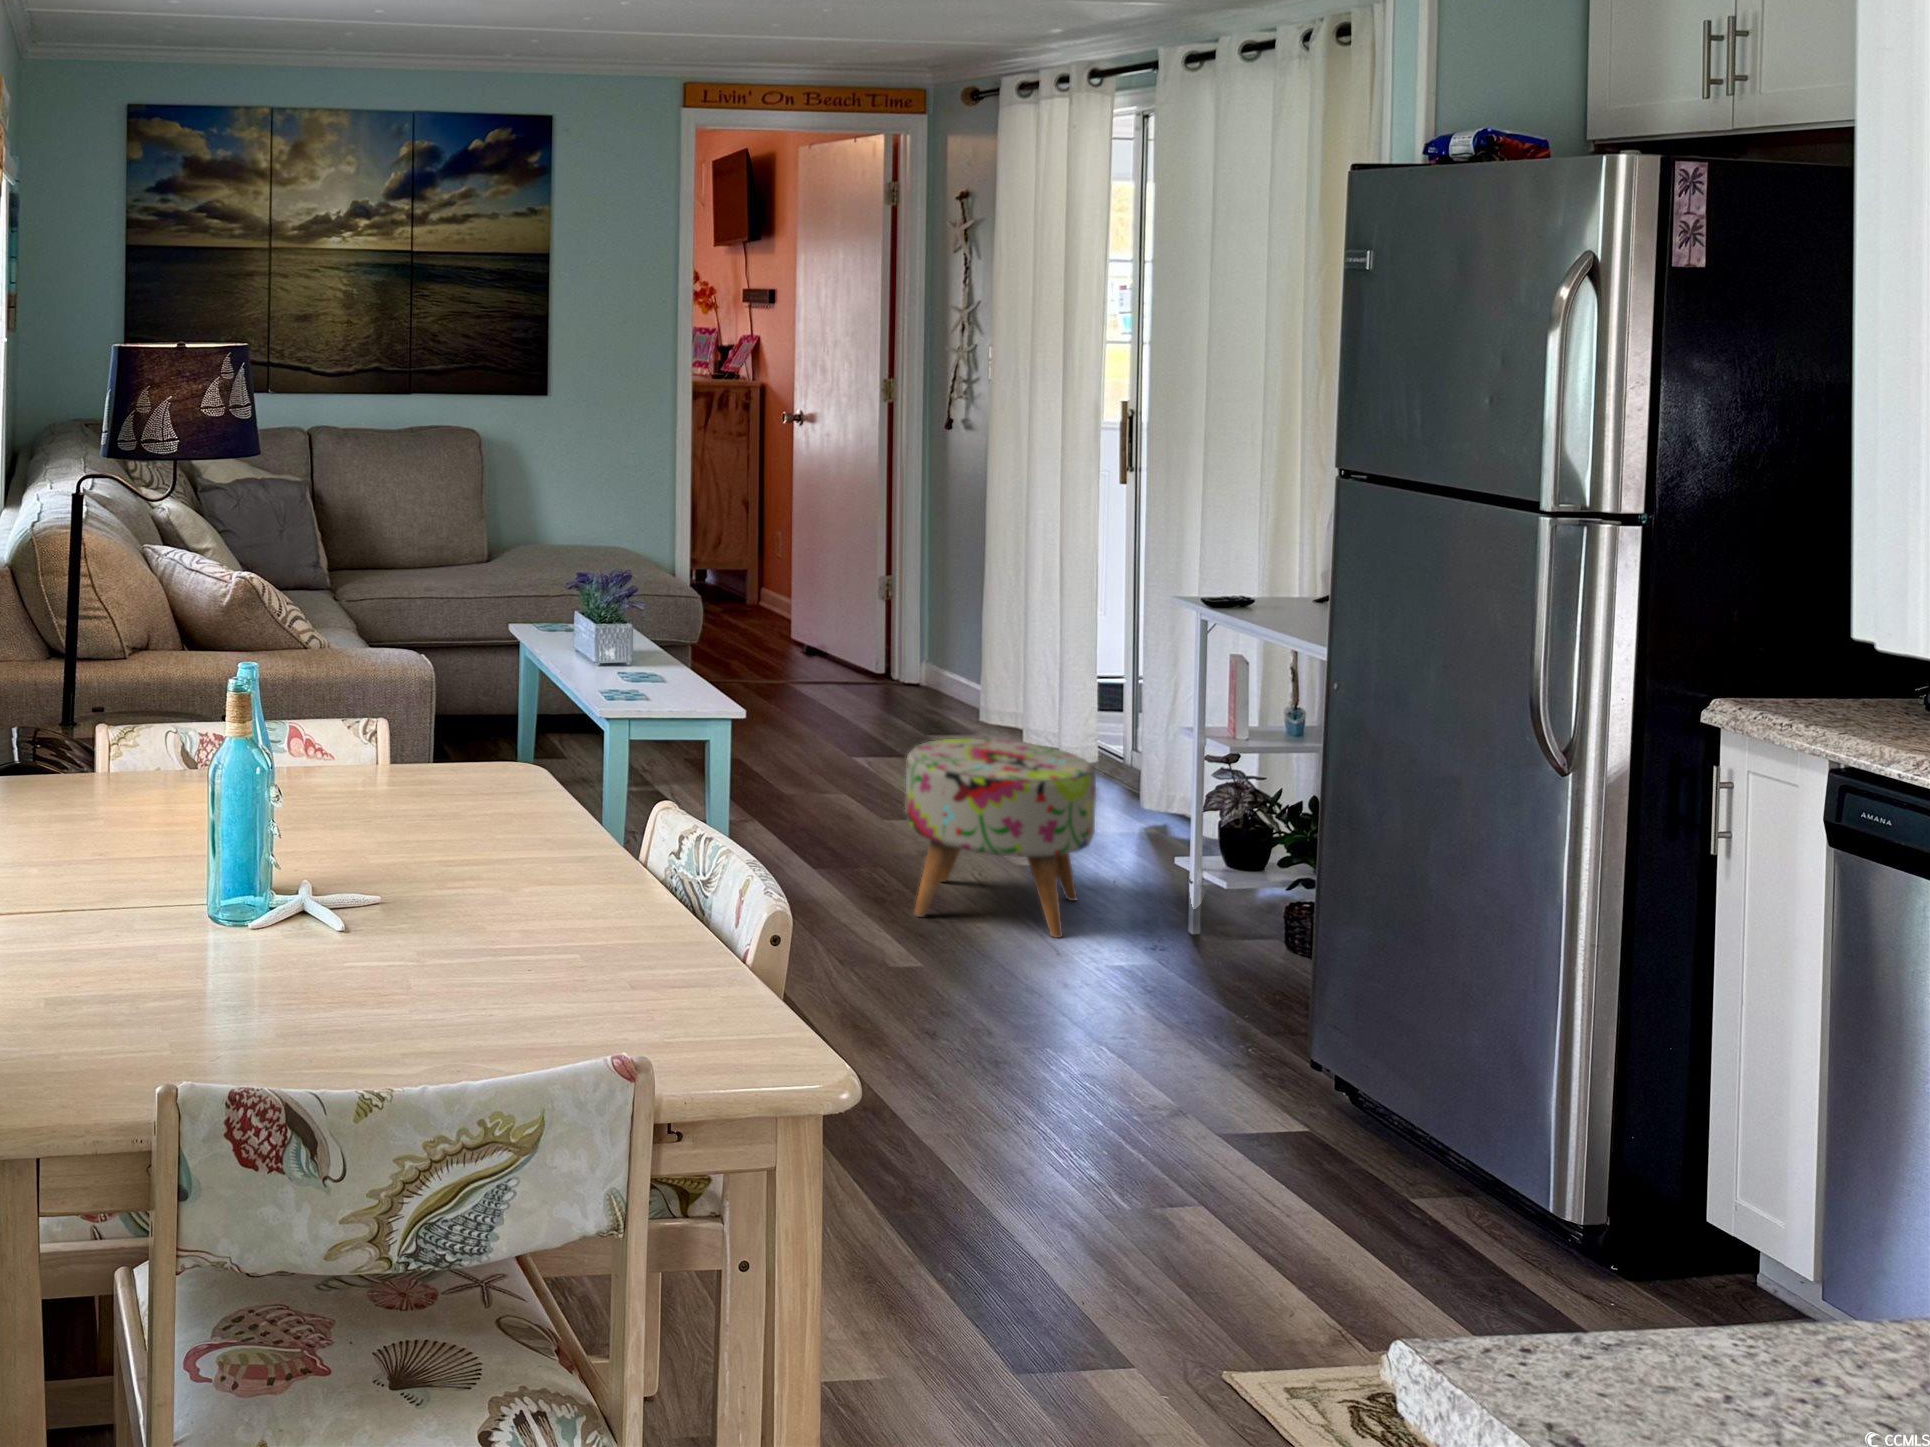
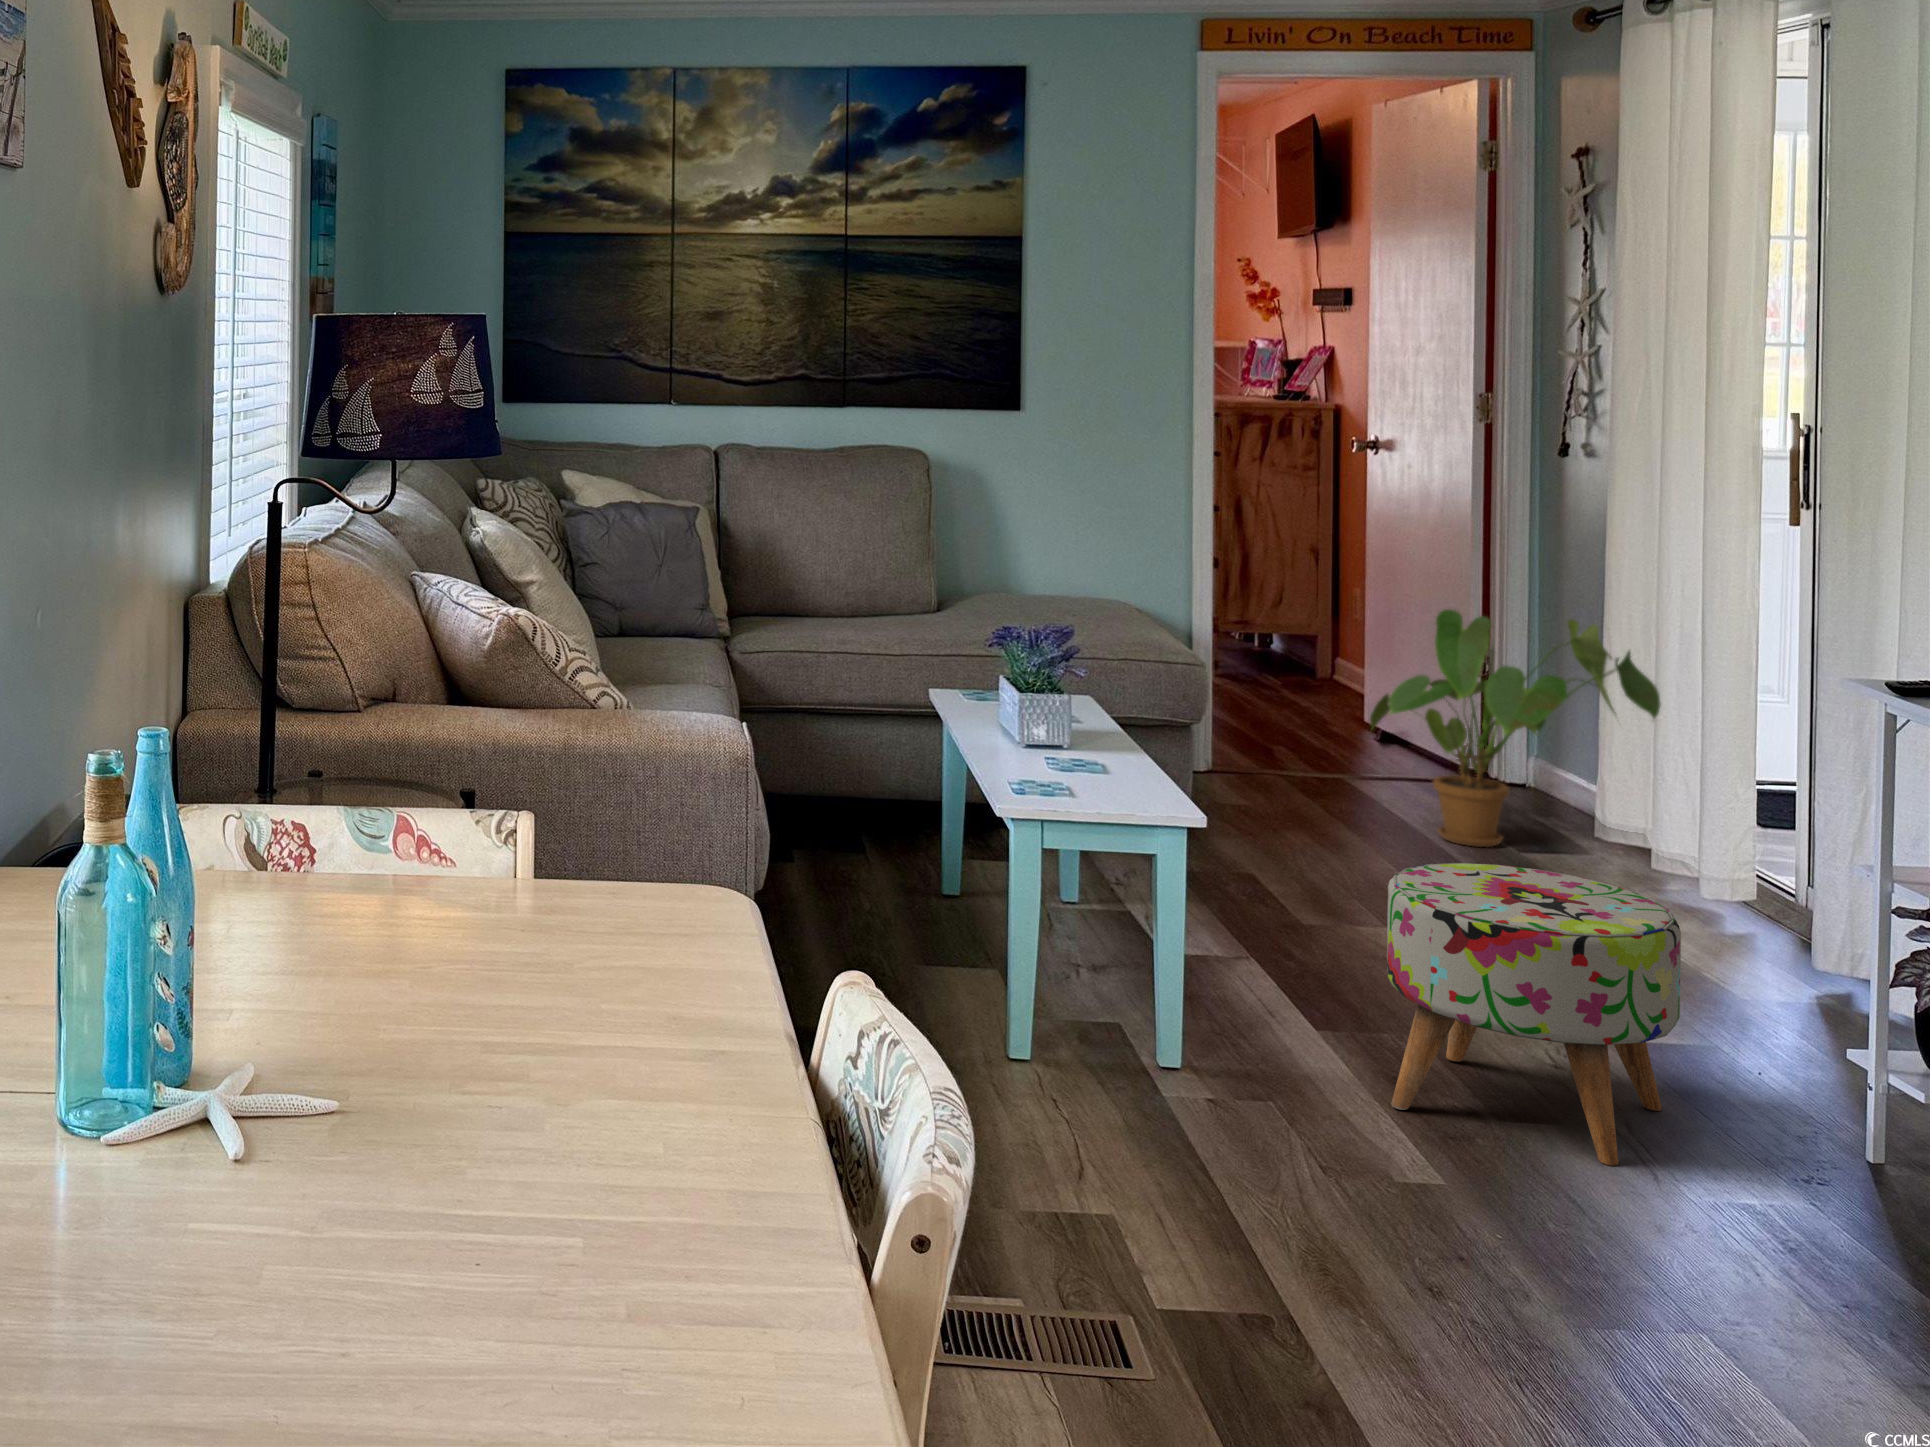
house plant: none [826,552,1030,731] -> present [1370,609,1661,847]

